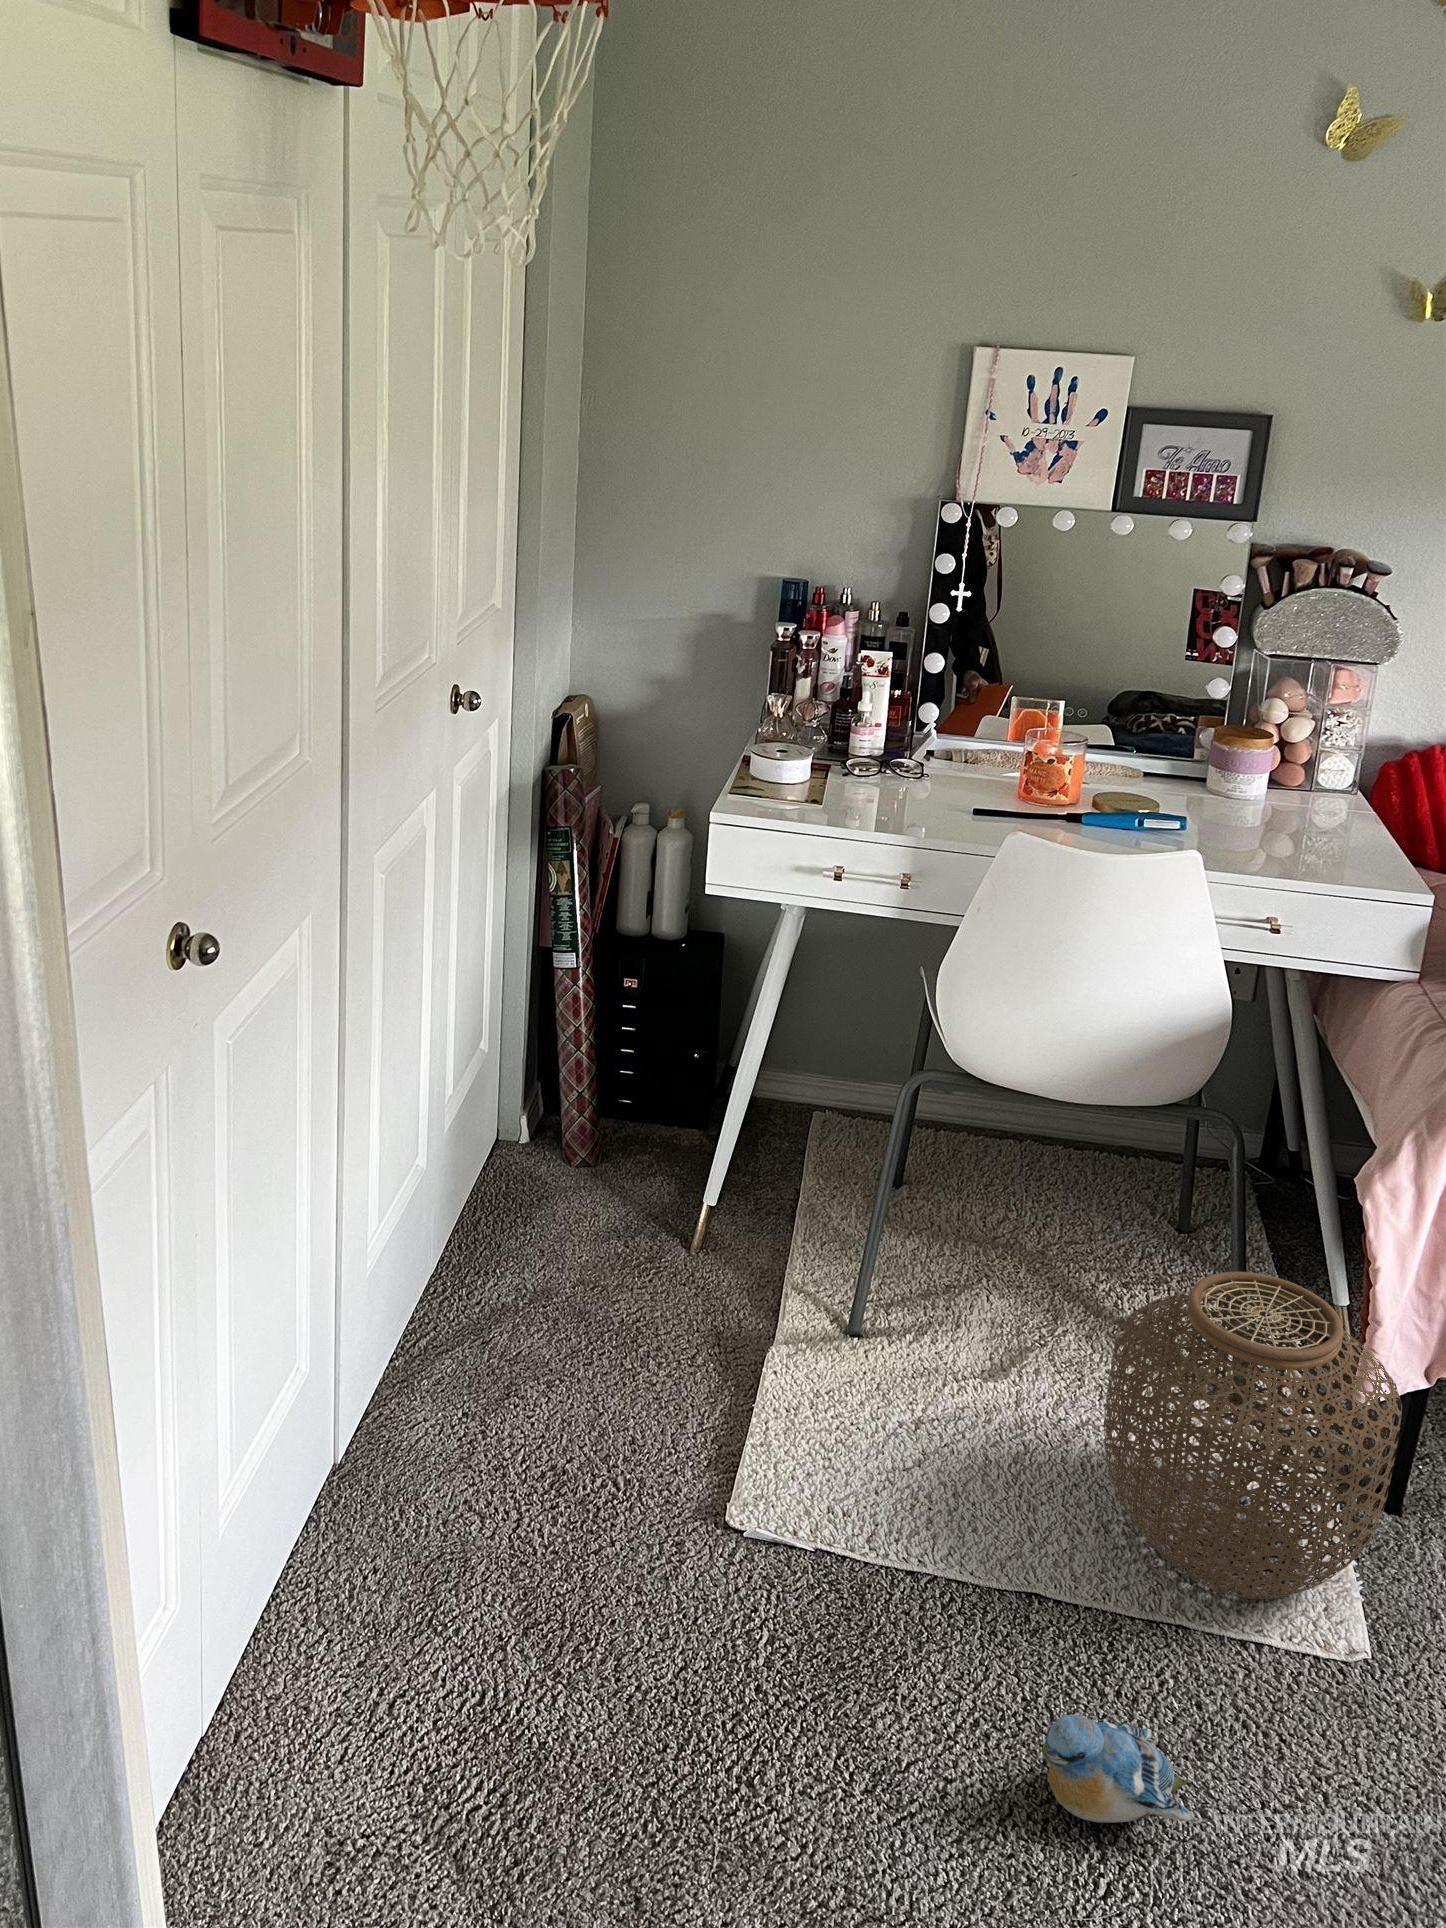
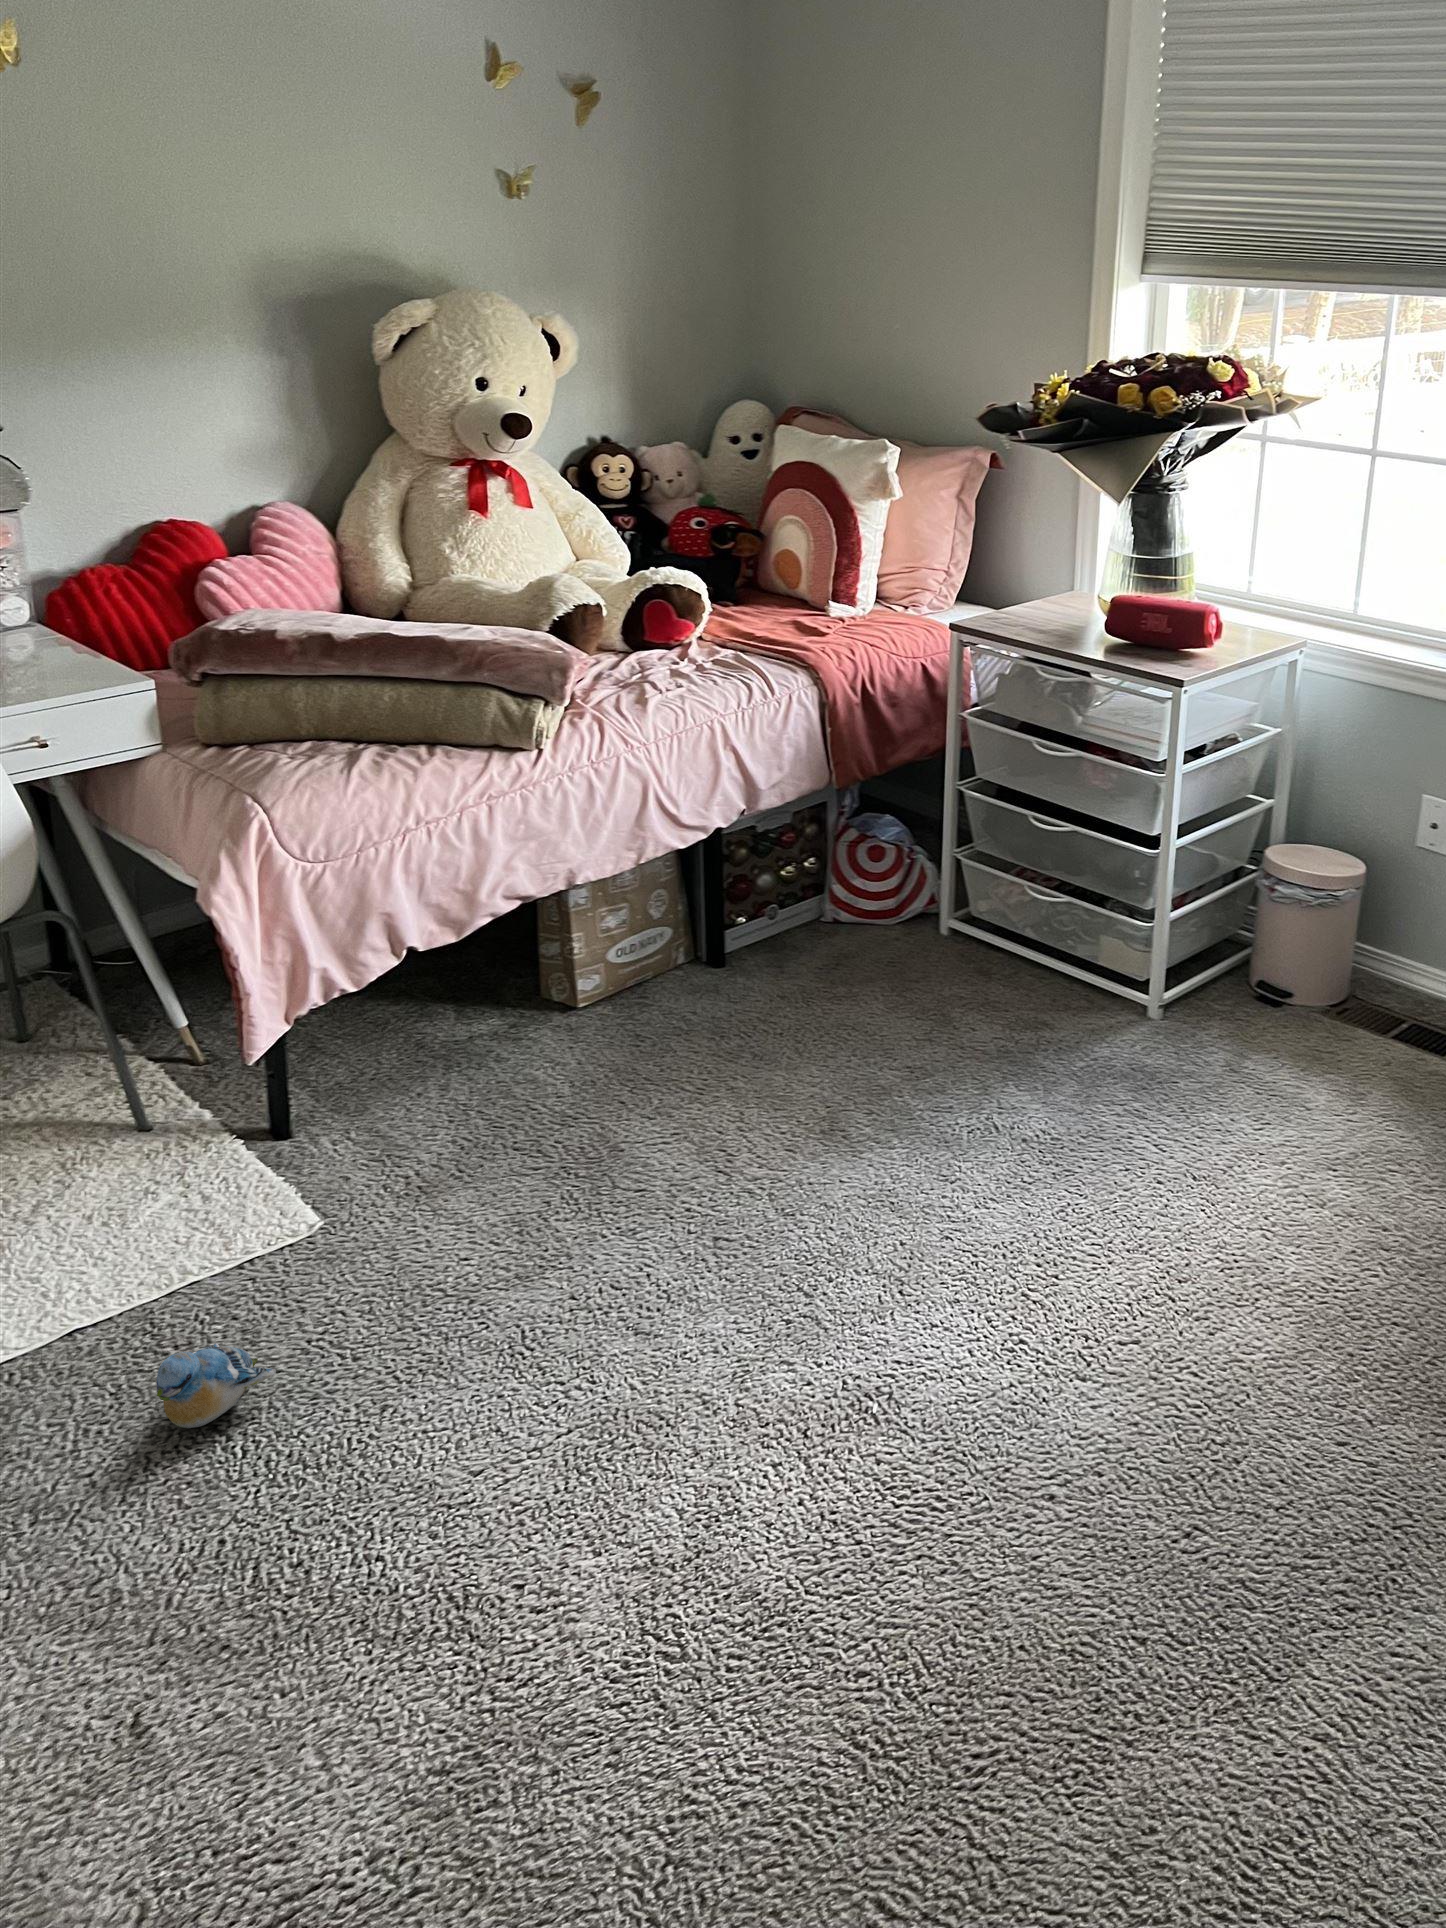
woven basket: present [1104,1272,1402,1599] -> none [54,998,295,1252]

